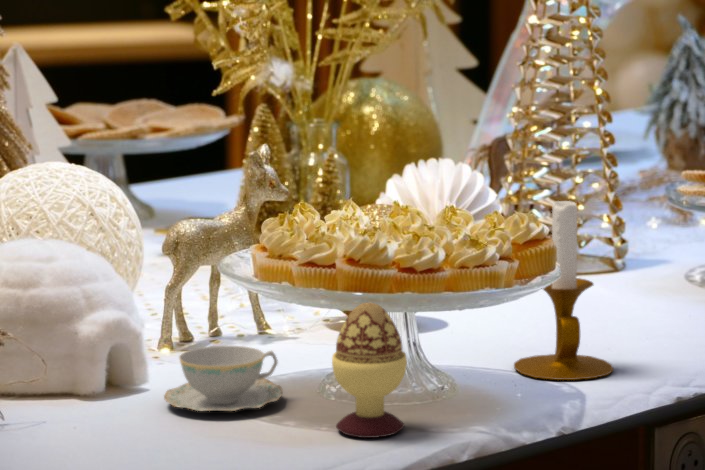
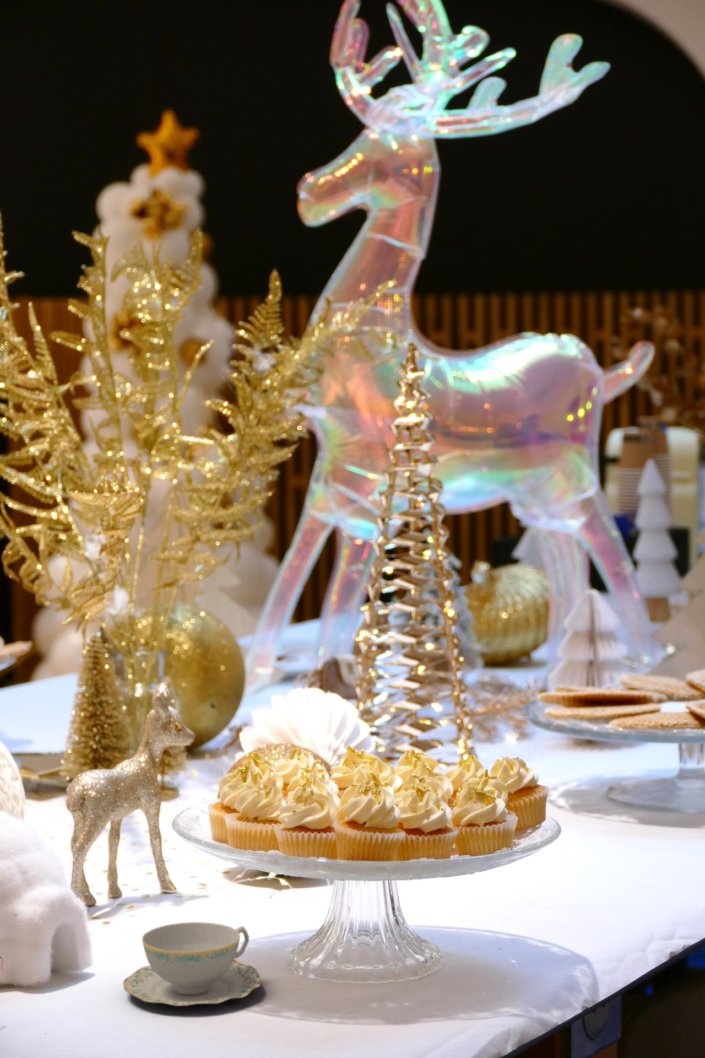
candlestick: present [514,201,613,380] -> none [480,738,592,938]
decorative egg: present [332,303,407,438] -> none [342,872,426,1028]

